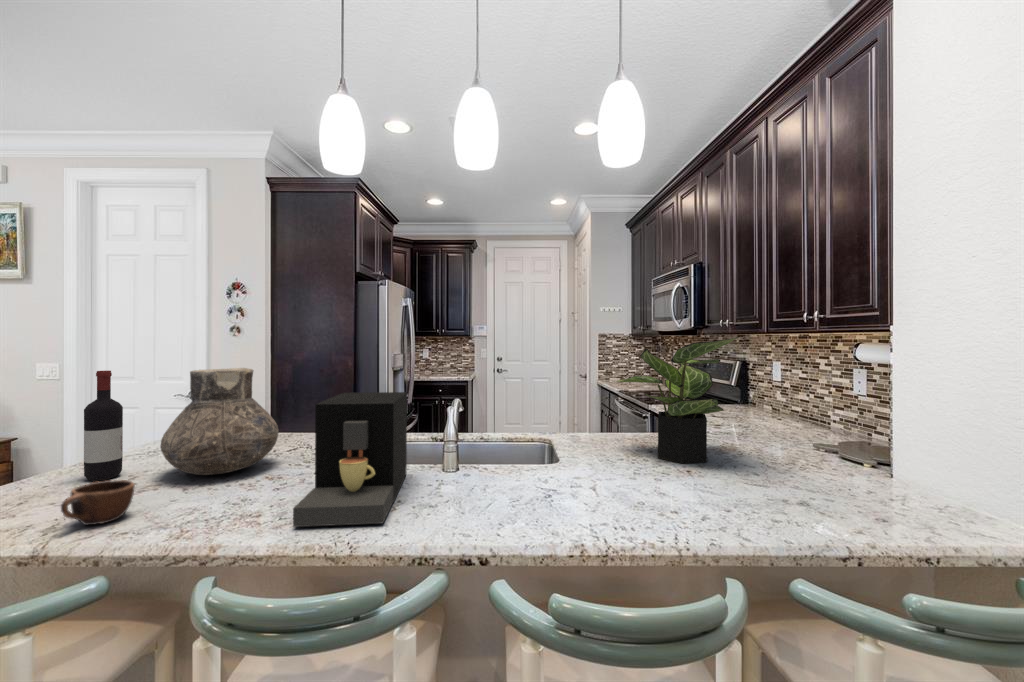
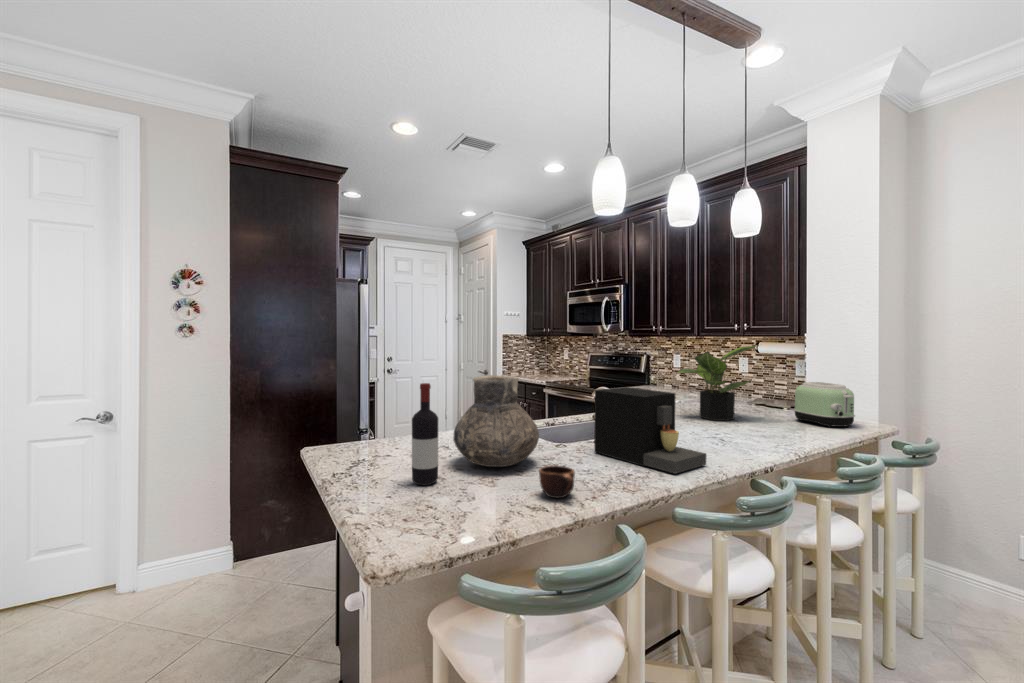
toaster: none [815,410,934,511] -> present [794,382,855,427]

